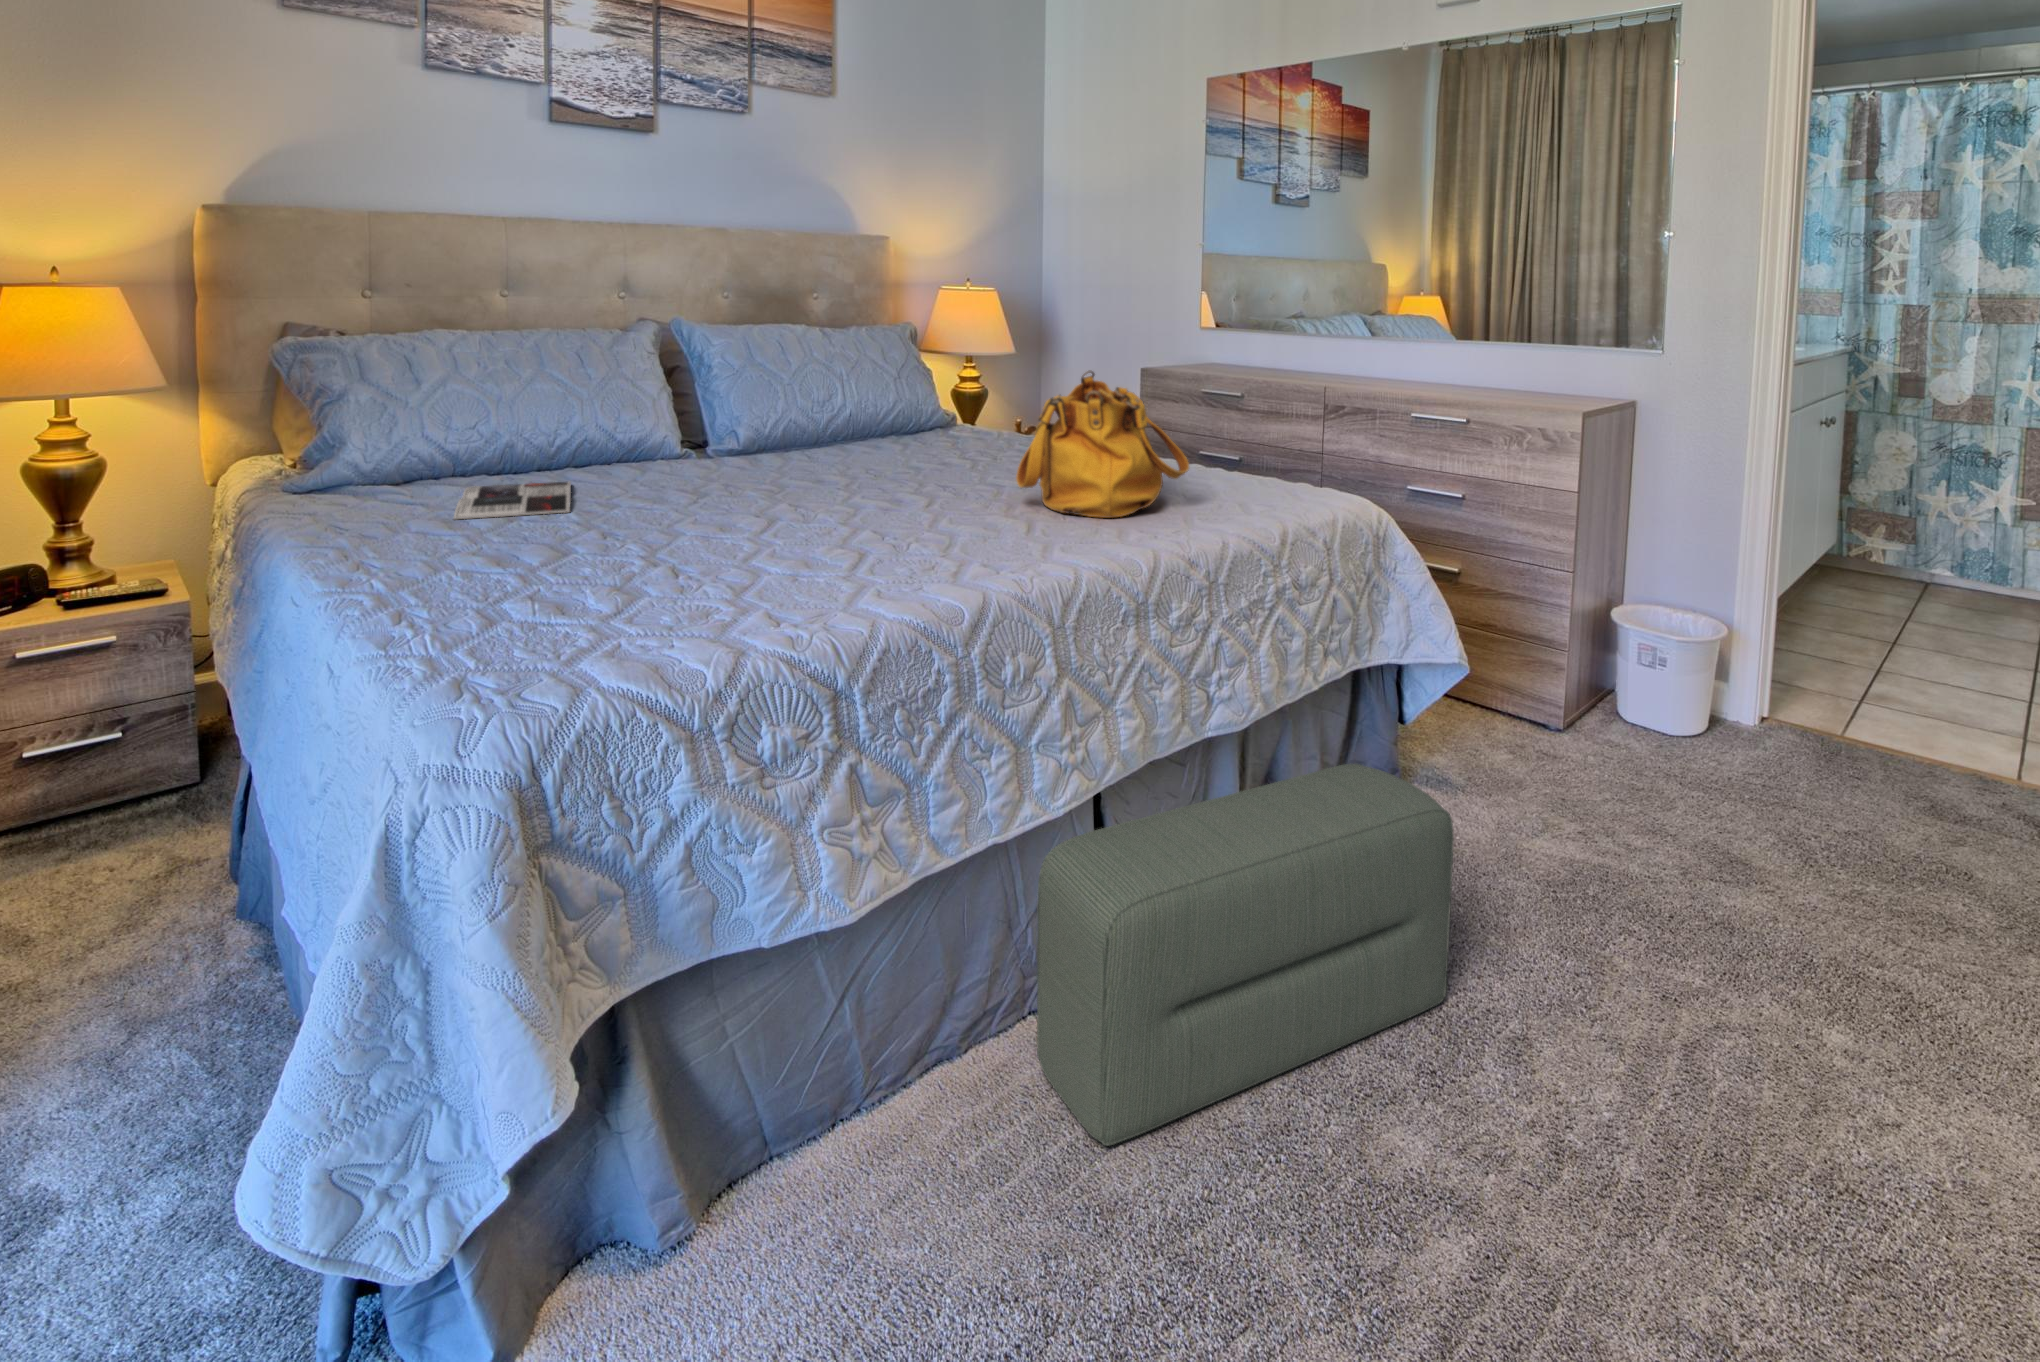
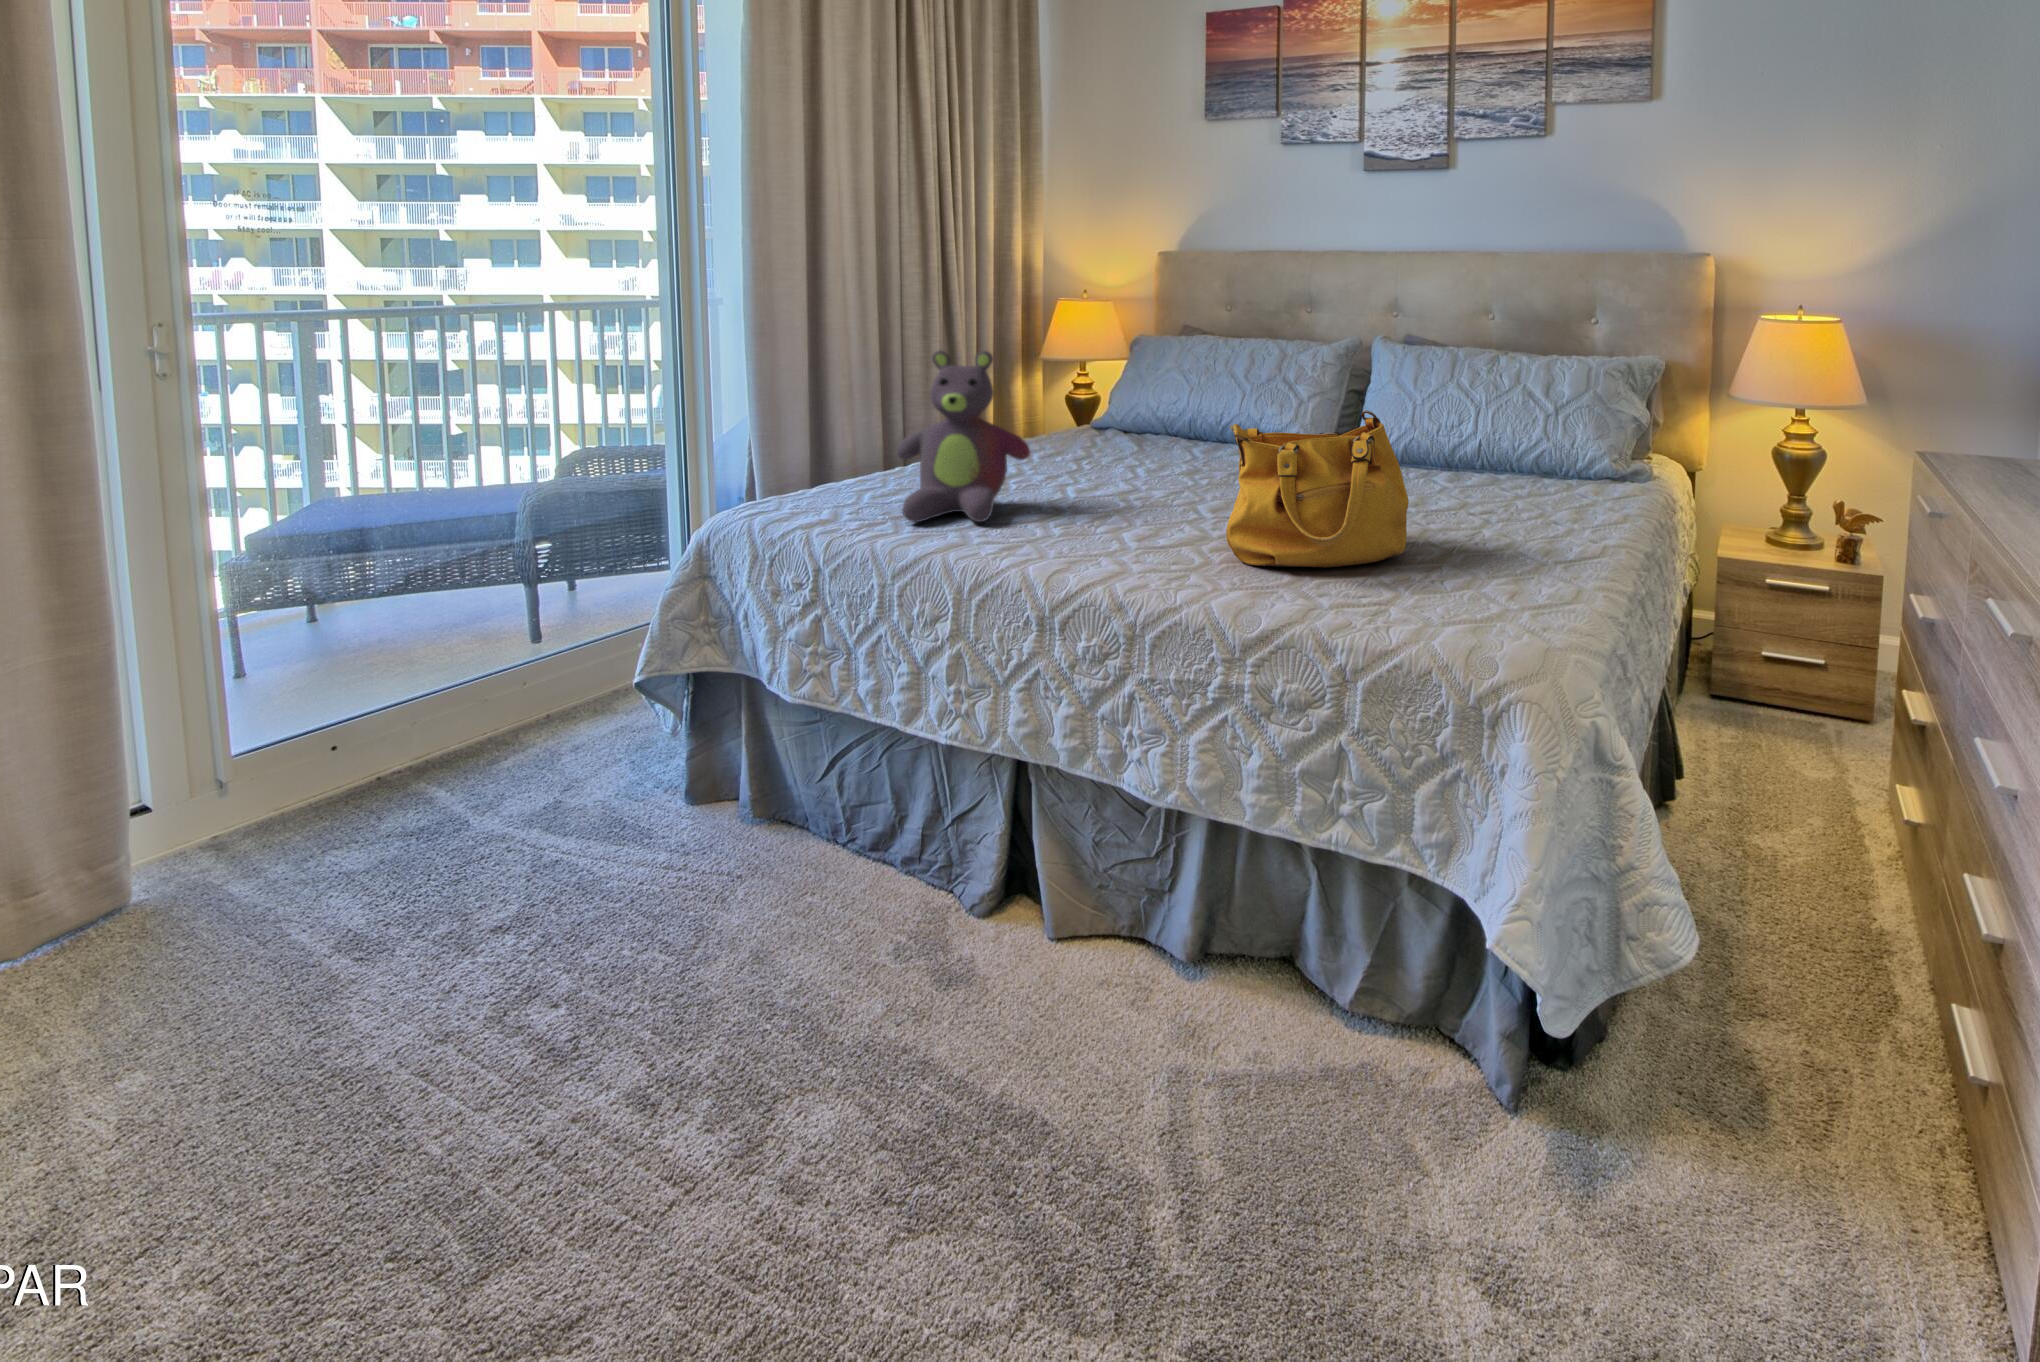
stuffed bear: none [696,346,880,596] -> present [897,351,1030,522]
magazine: present [454,482,571,519] -> none [1085,436,1211,460]
pouf: present [1037,764,1454,1146] -> none [784,756,1103,1190]

